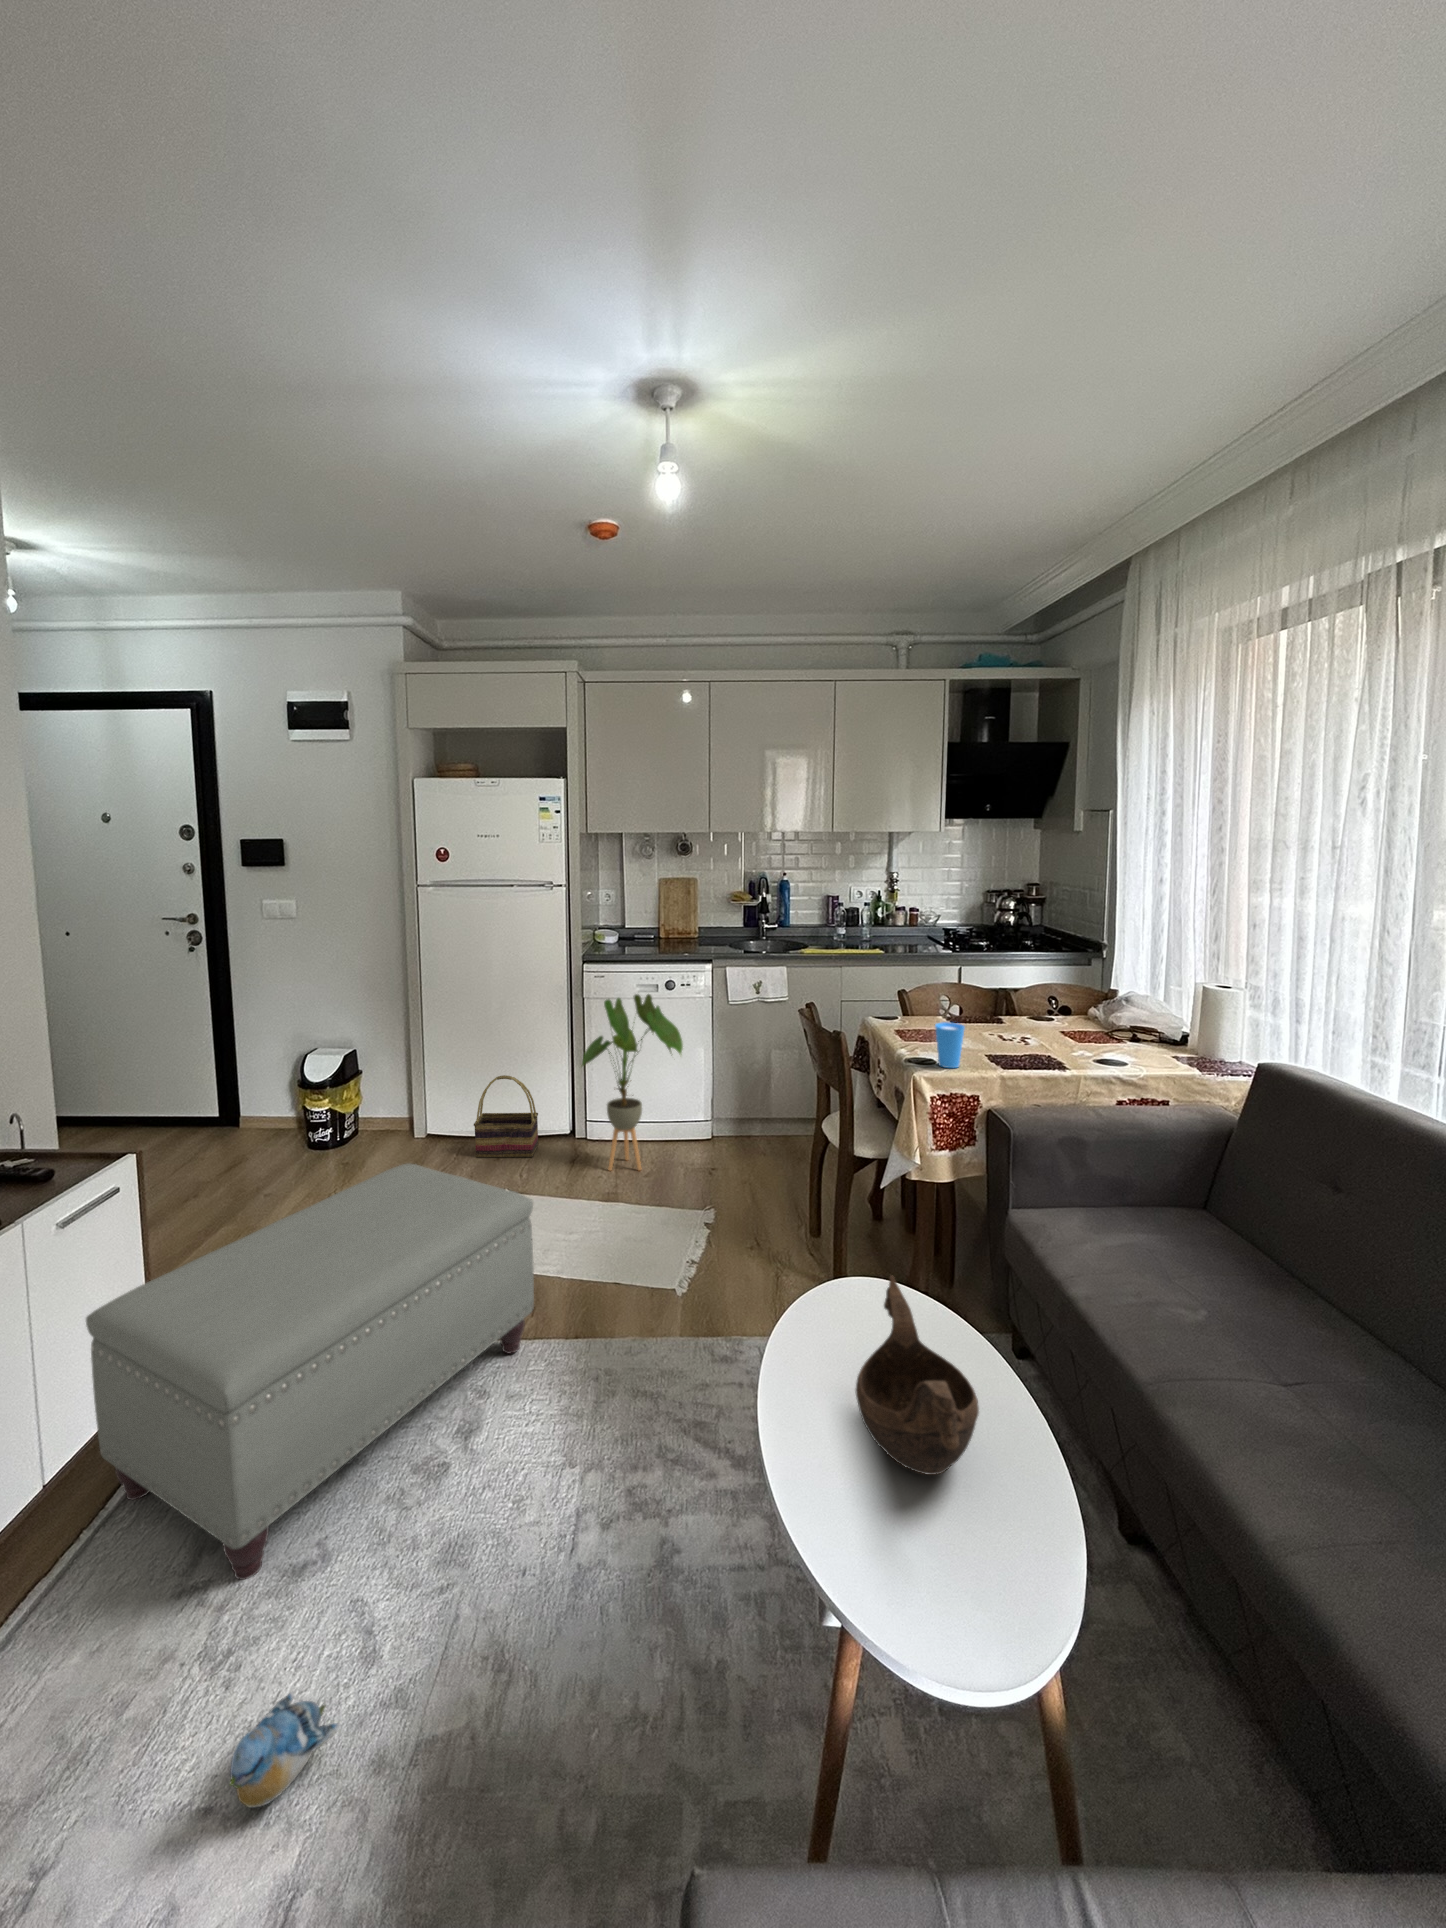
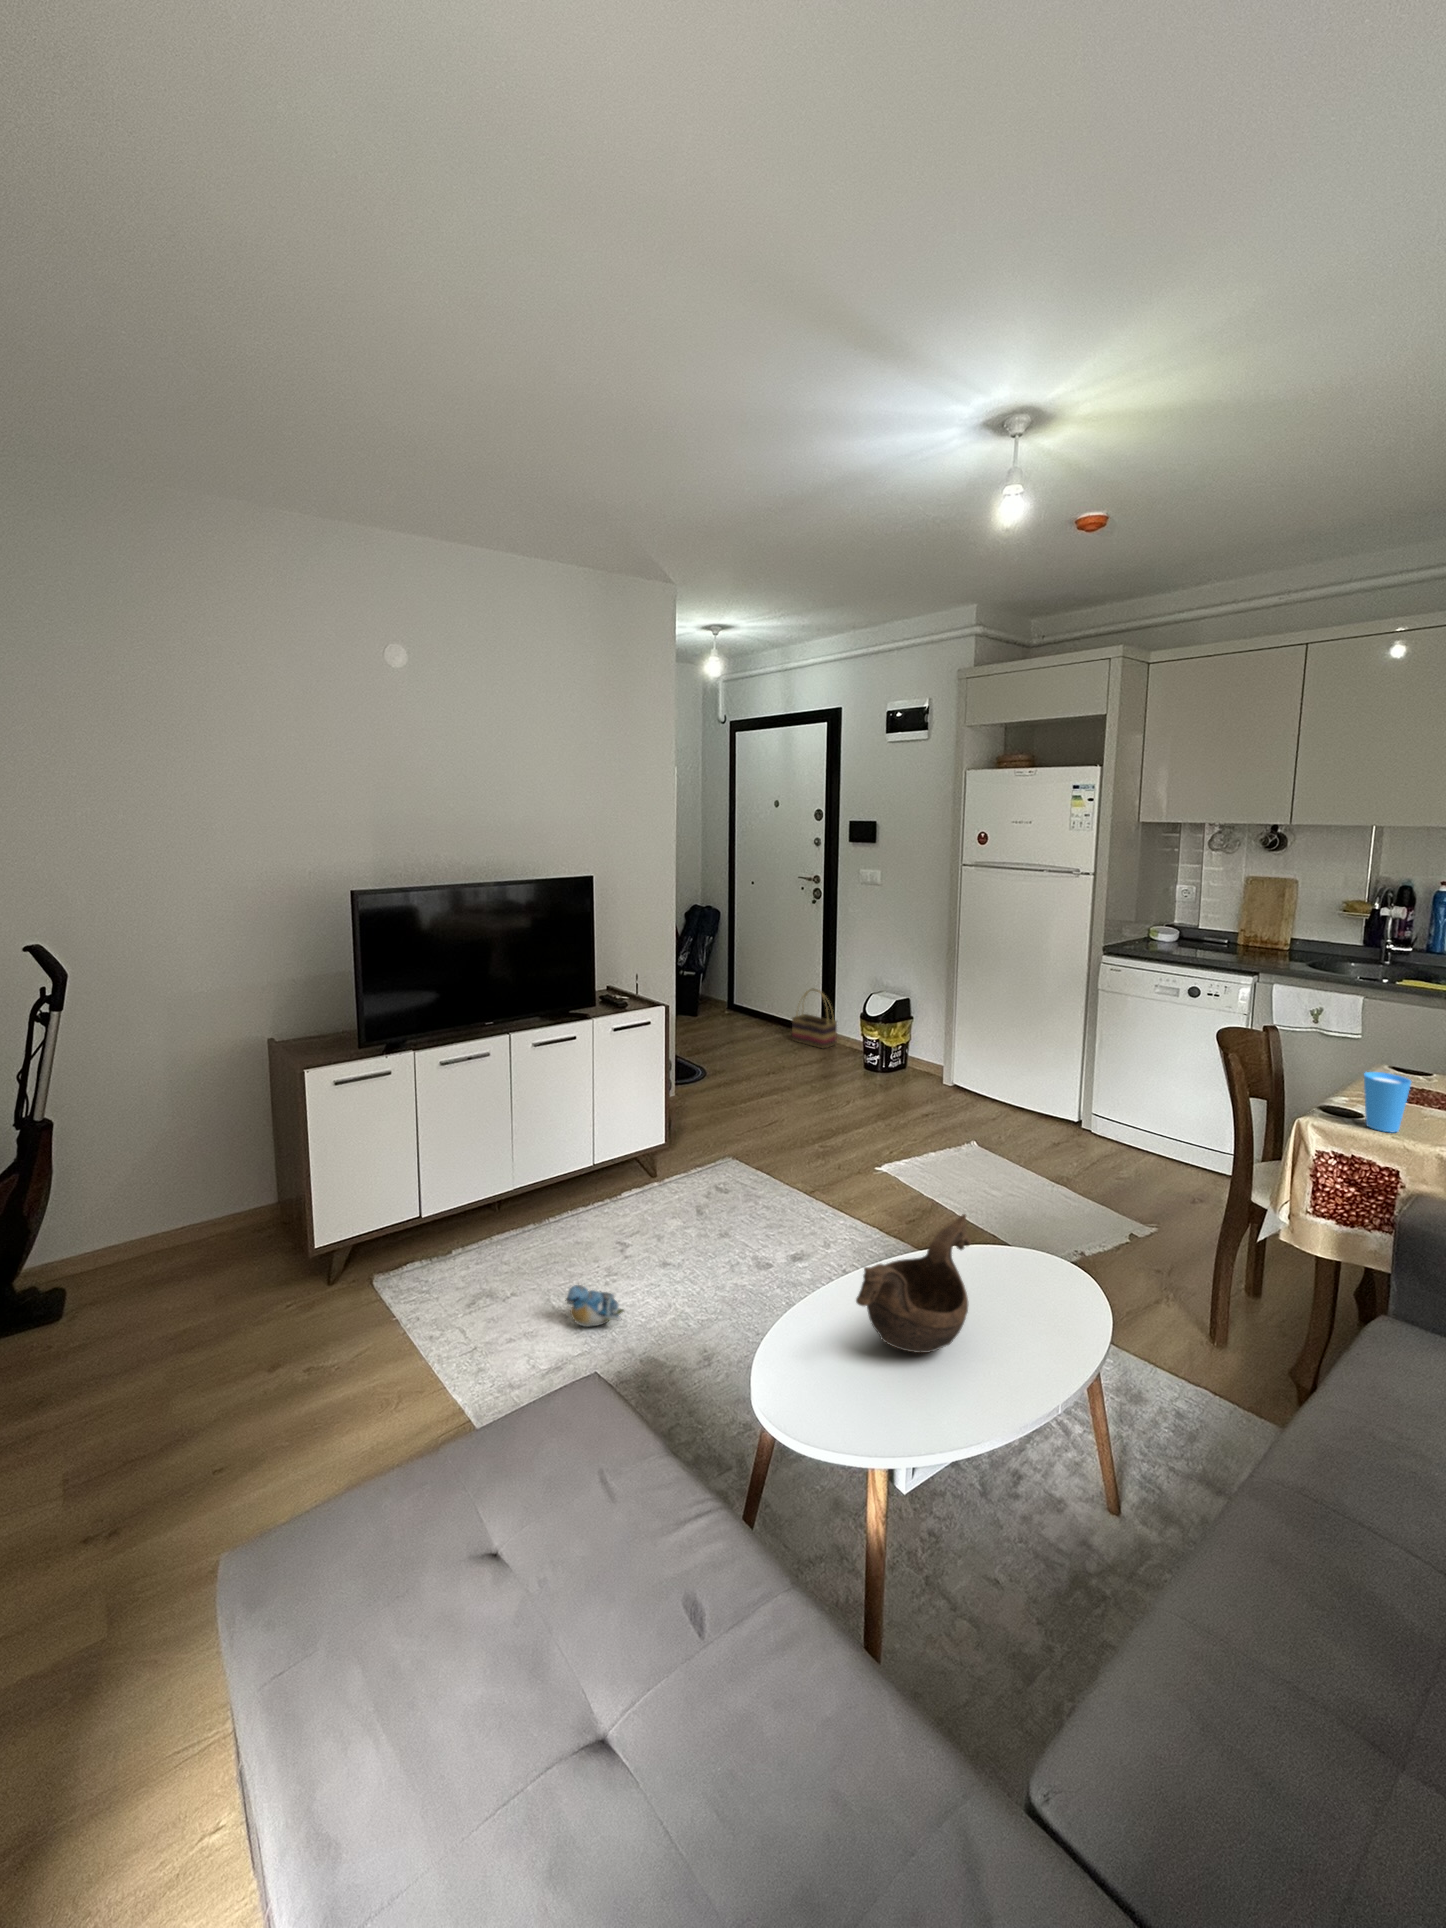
house plant: present [582,994,683,1170] -> none [1055,990,1175,1172]
basket: present [474,1075,538,1157] -> present [792,989,837,1049]
ottoman: present [86,1164,534,1580] -> none [620,1071,892,1253]

